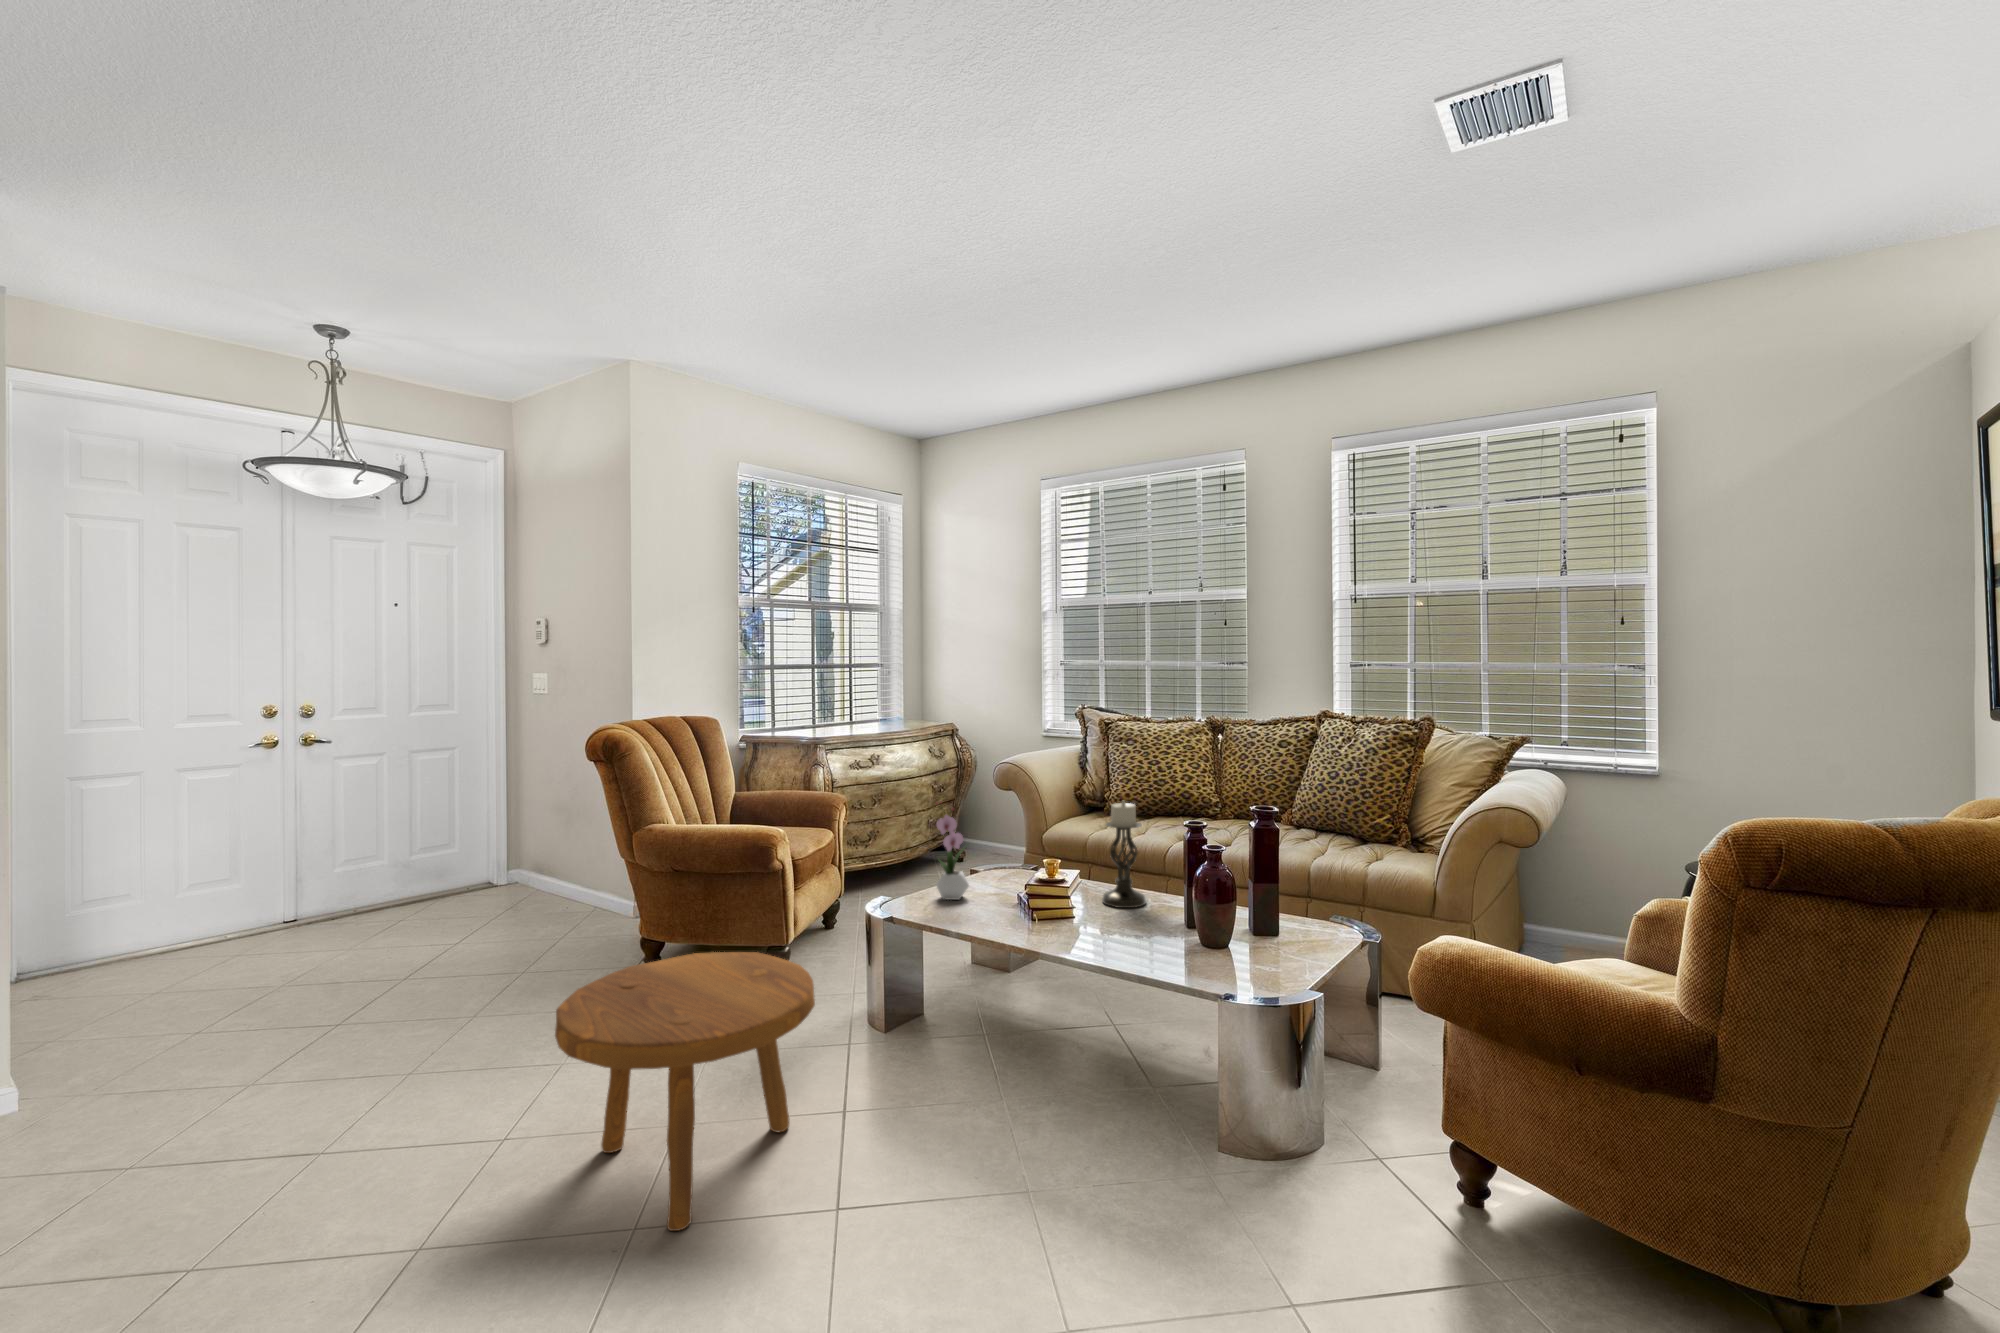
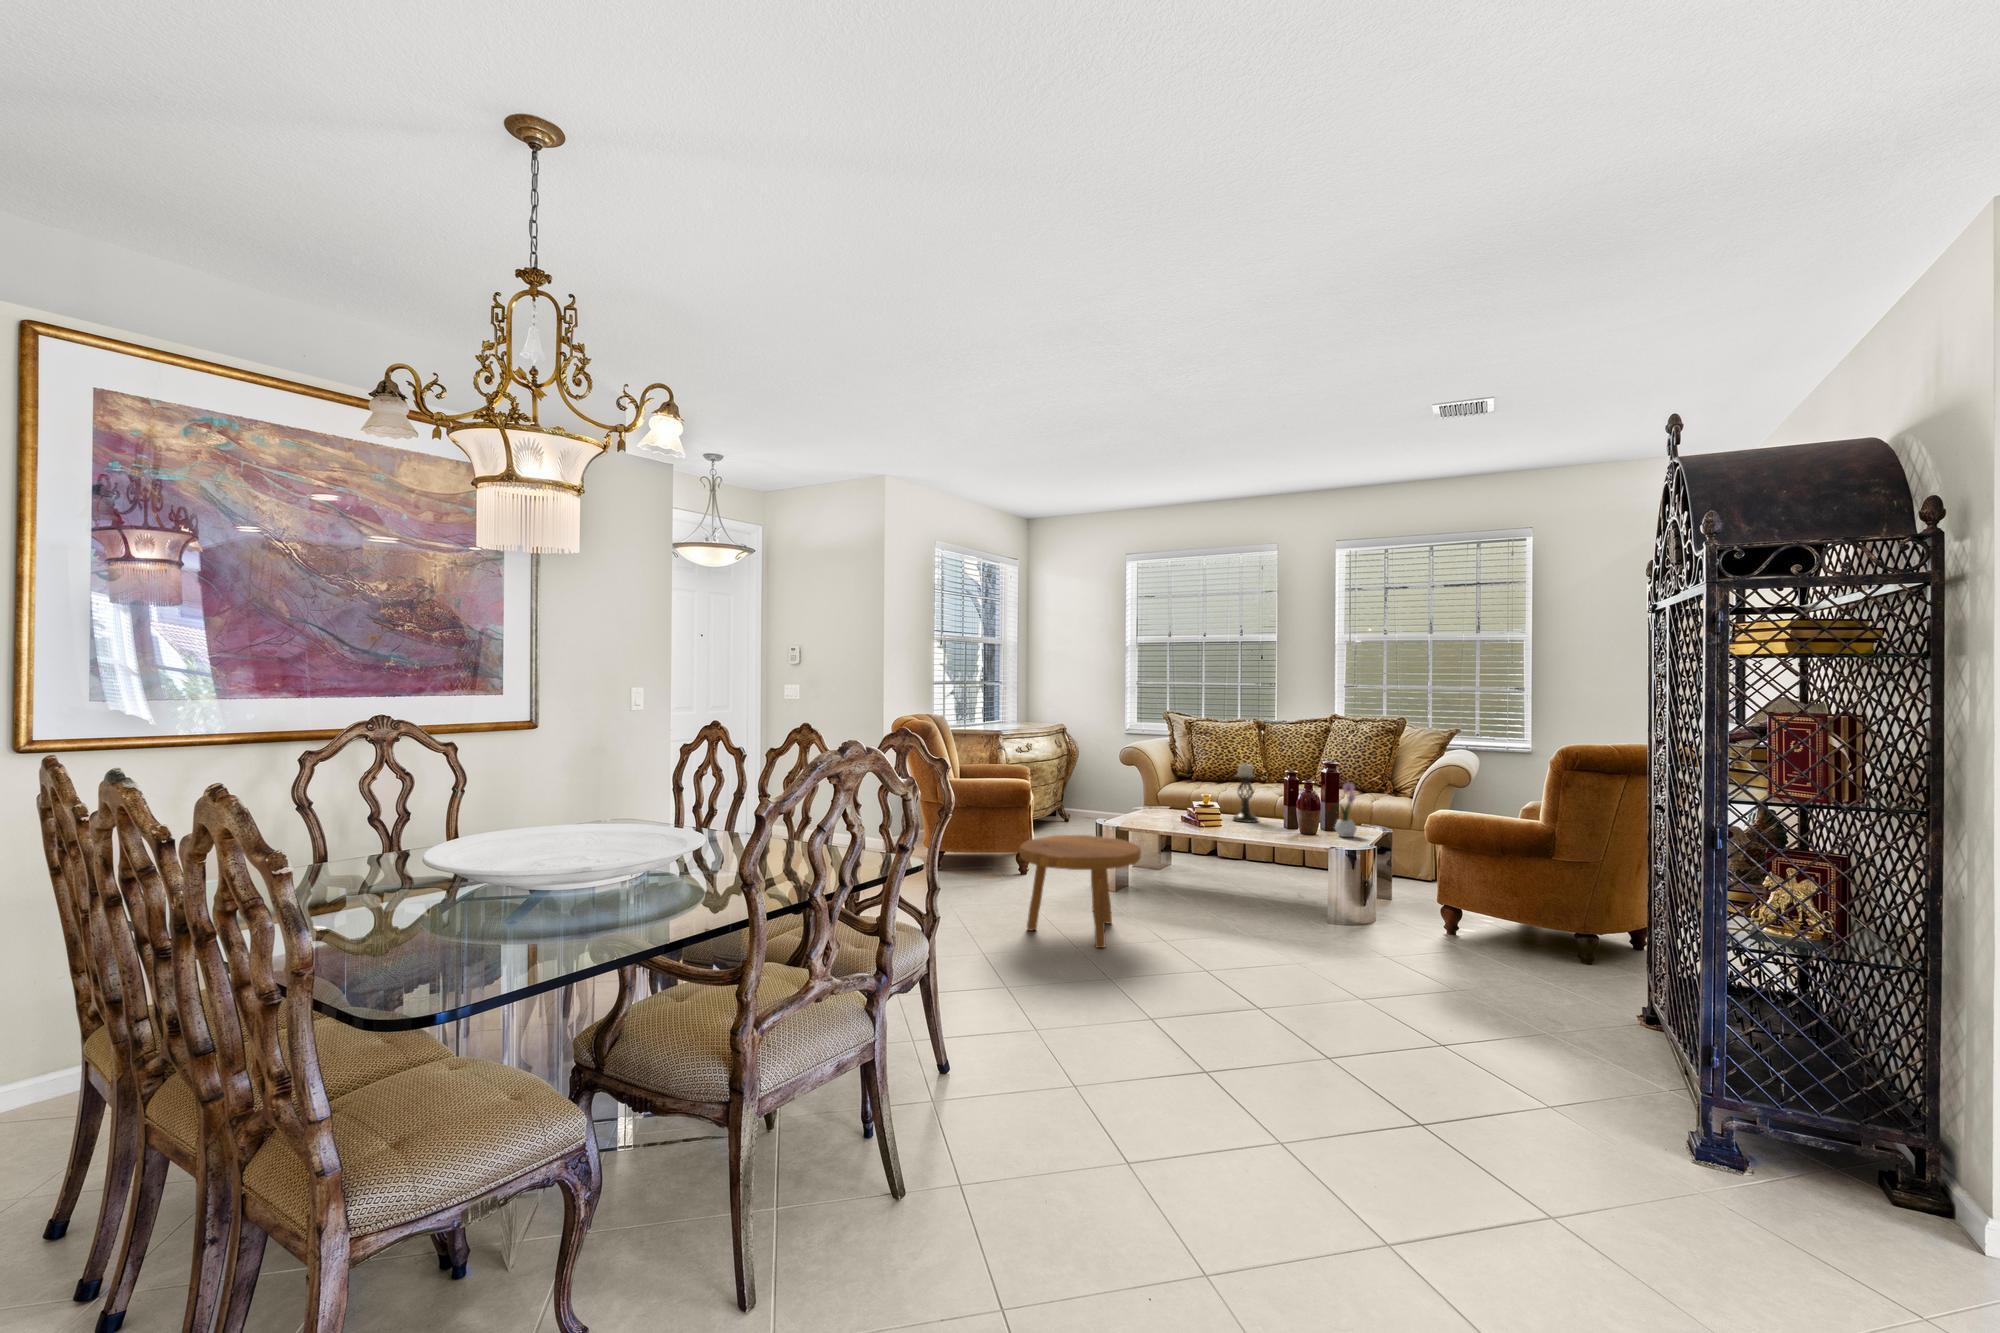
flower arrangement: present [936,803,969,900] -> present [1335,774,1357,837]

